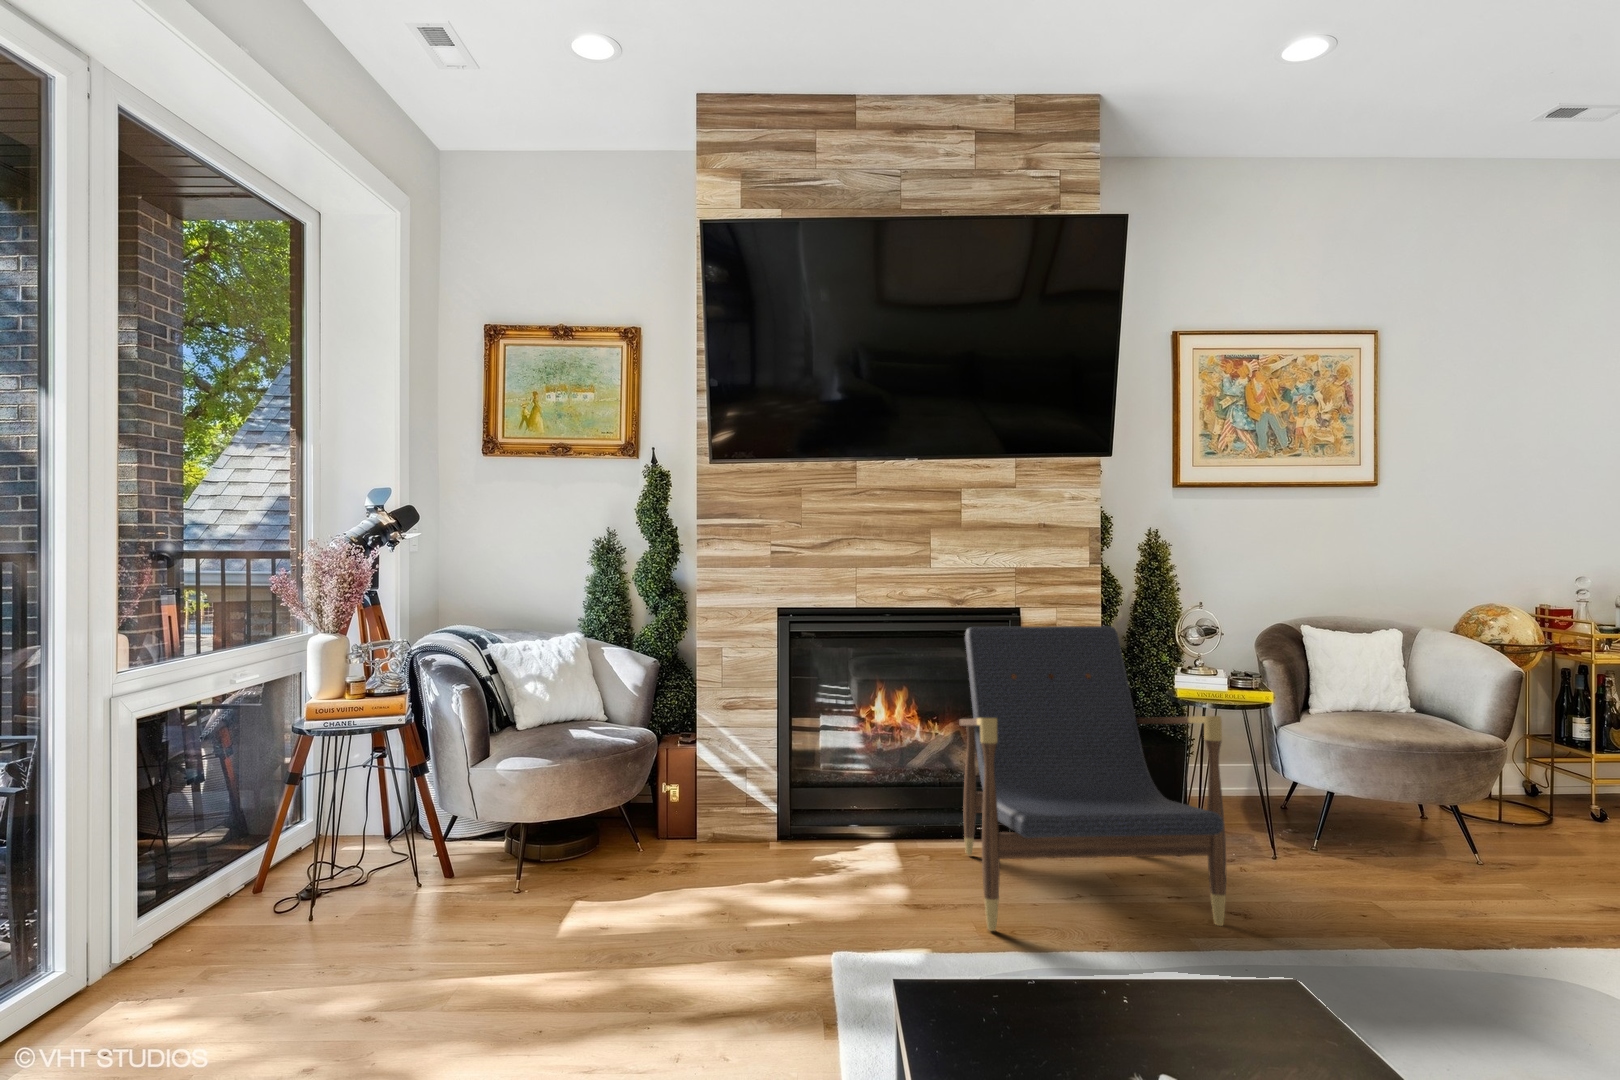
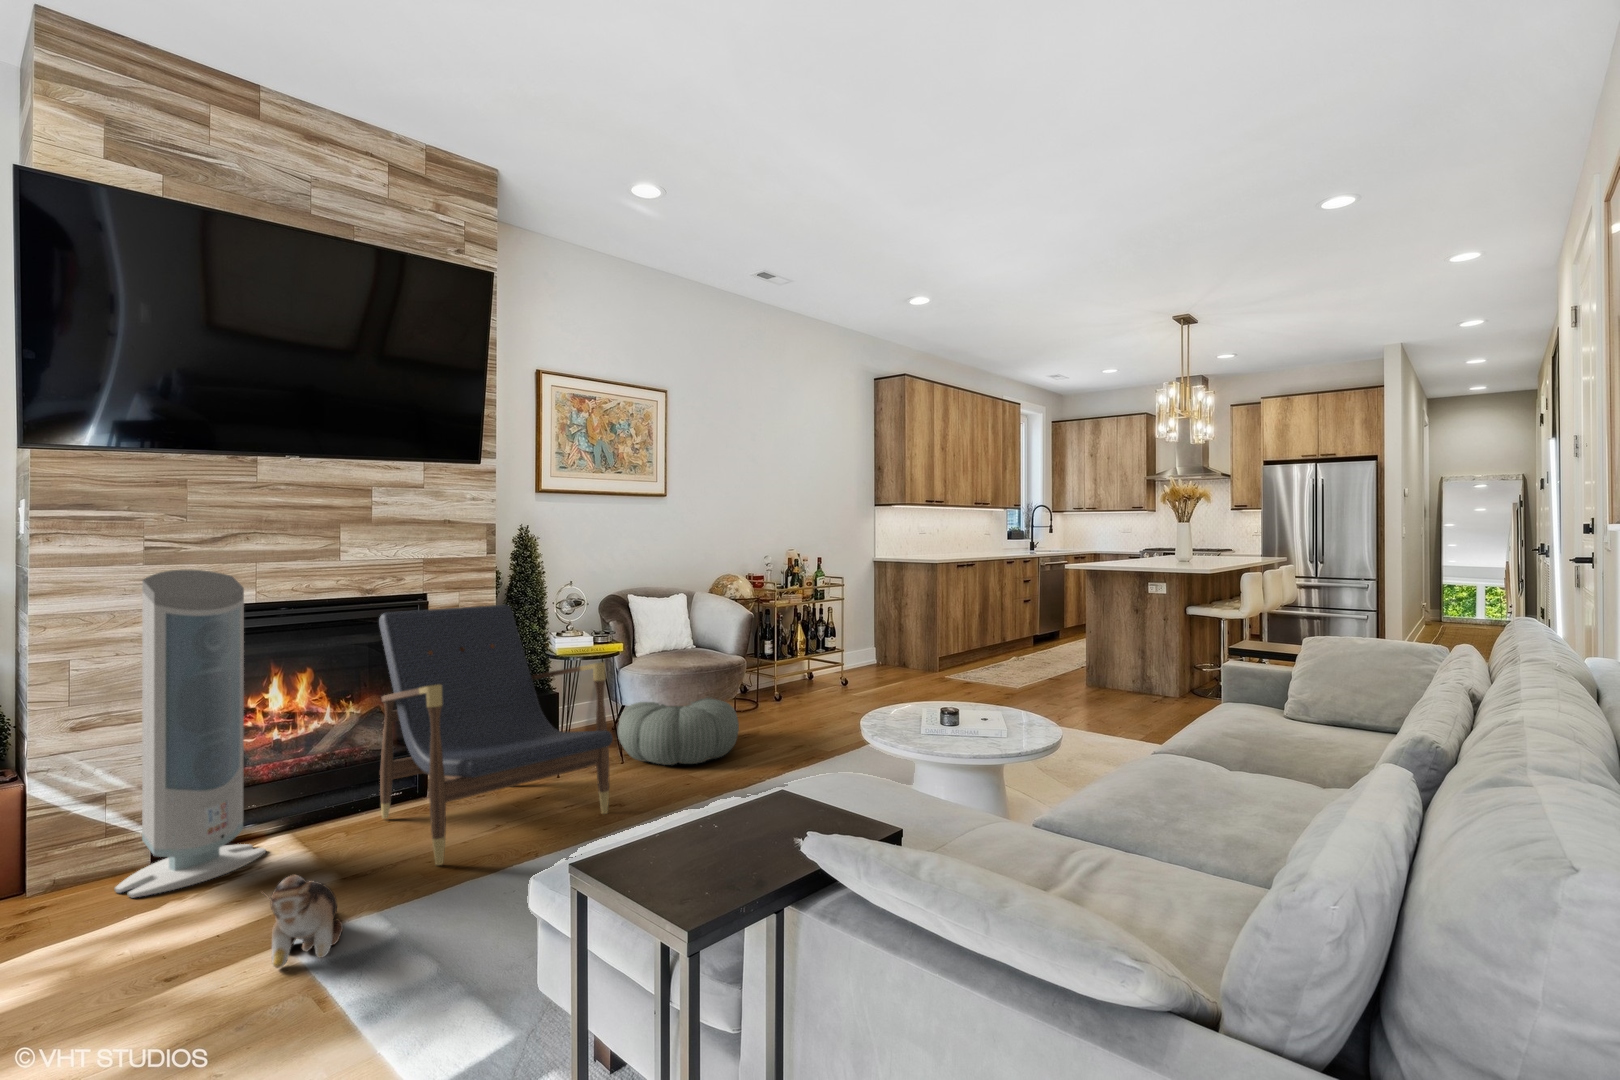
air purifier: none [736,574,855,876] -> present [114,570,266,898]
pouf: none [1273,771,1481,885] -> present [618,698,739,765]
plush toy: none [771,902,866,1002] -> present [263,875,343,968]

